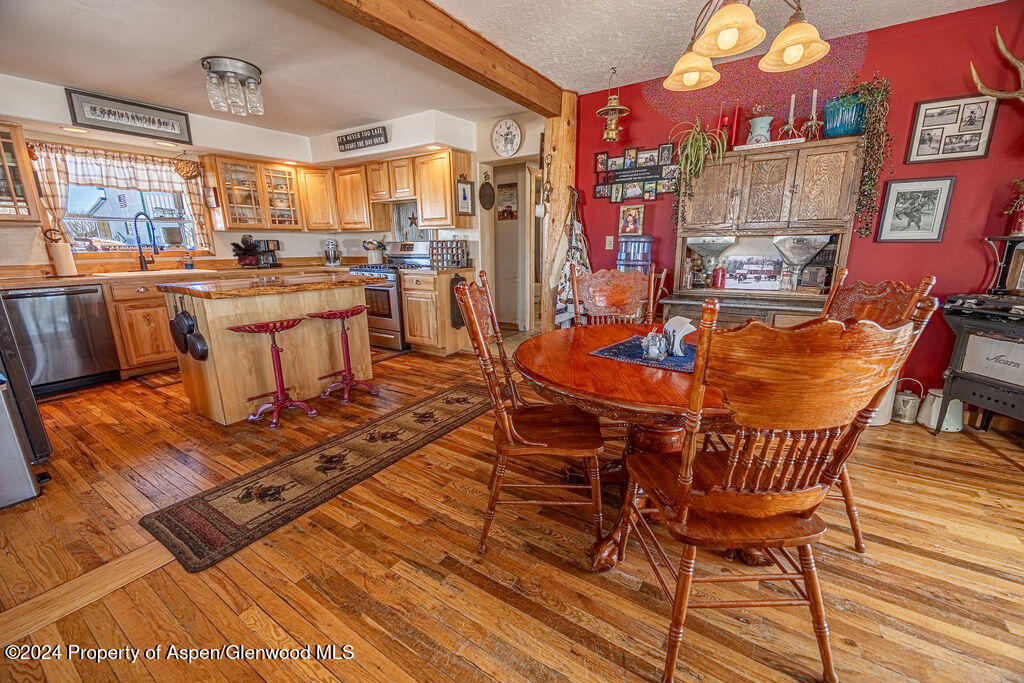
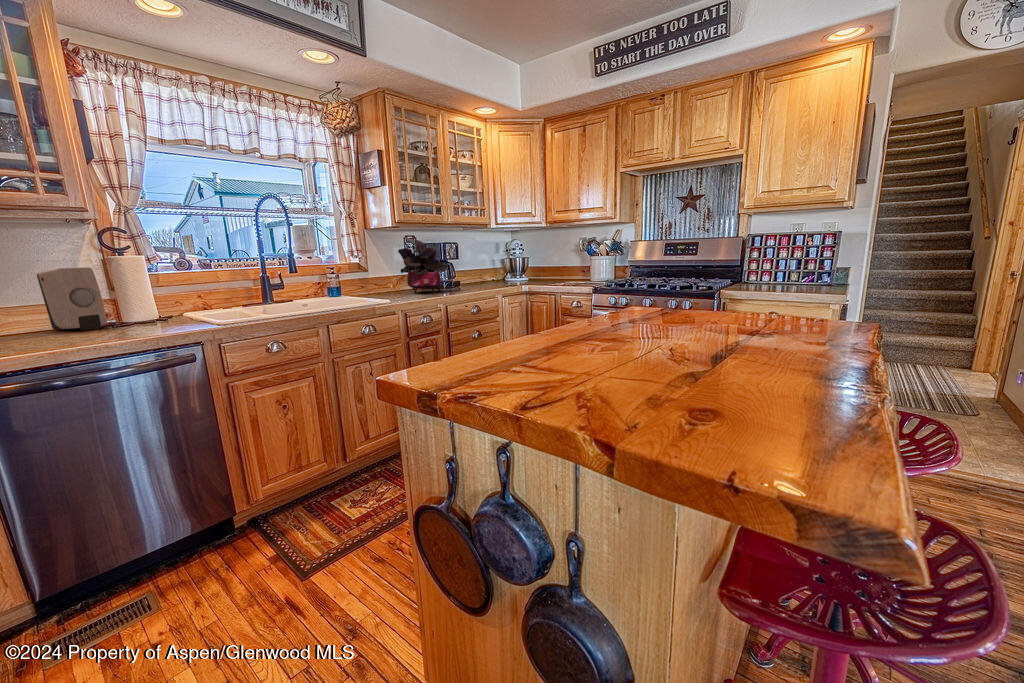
soap dispenser: none [12,248,50,278] -> present [37,267,107,330]

